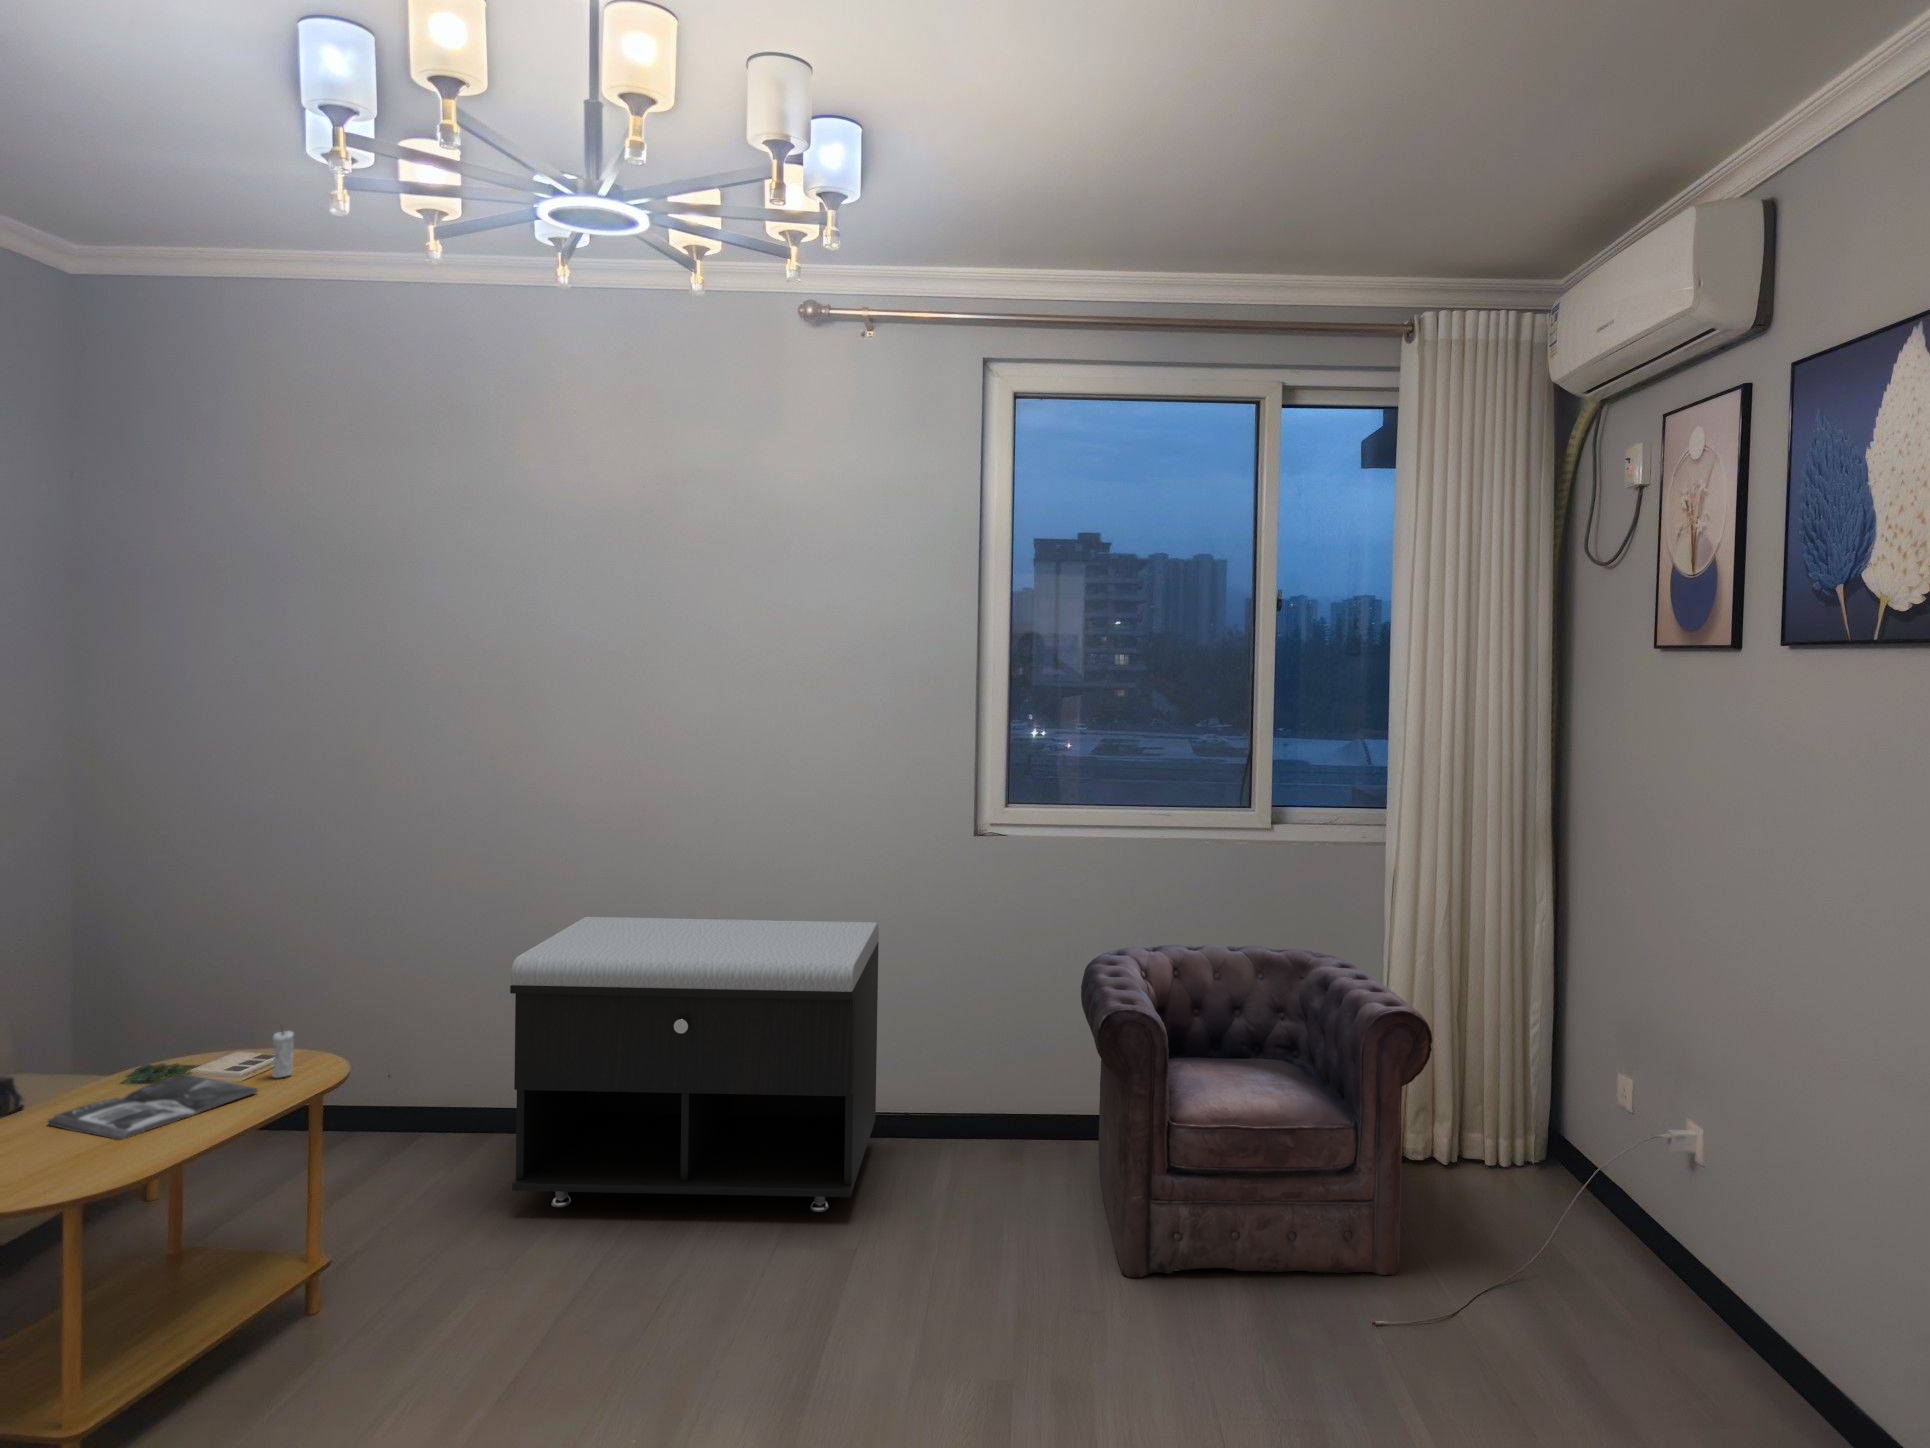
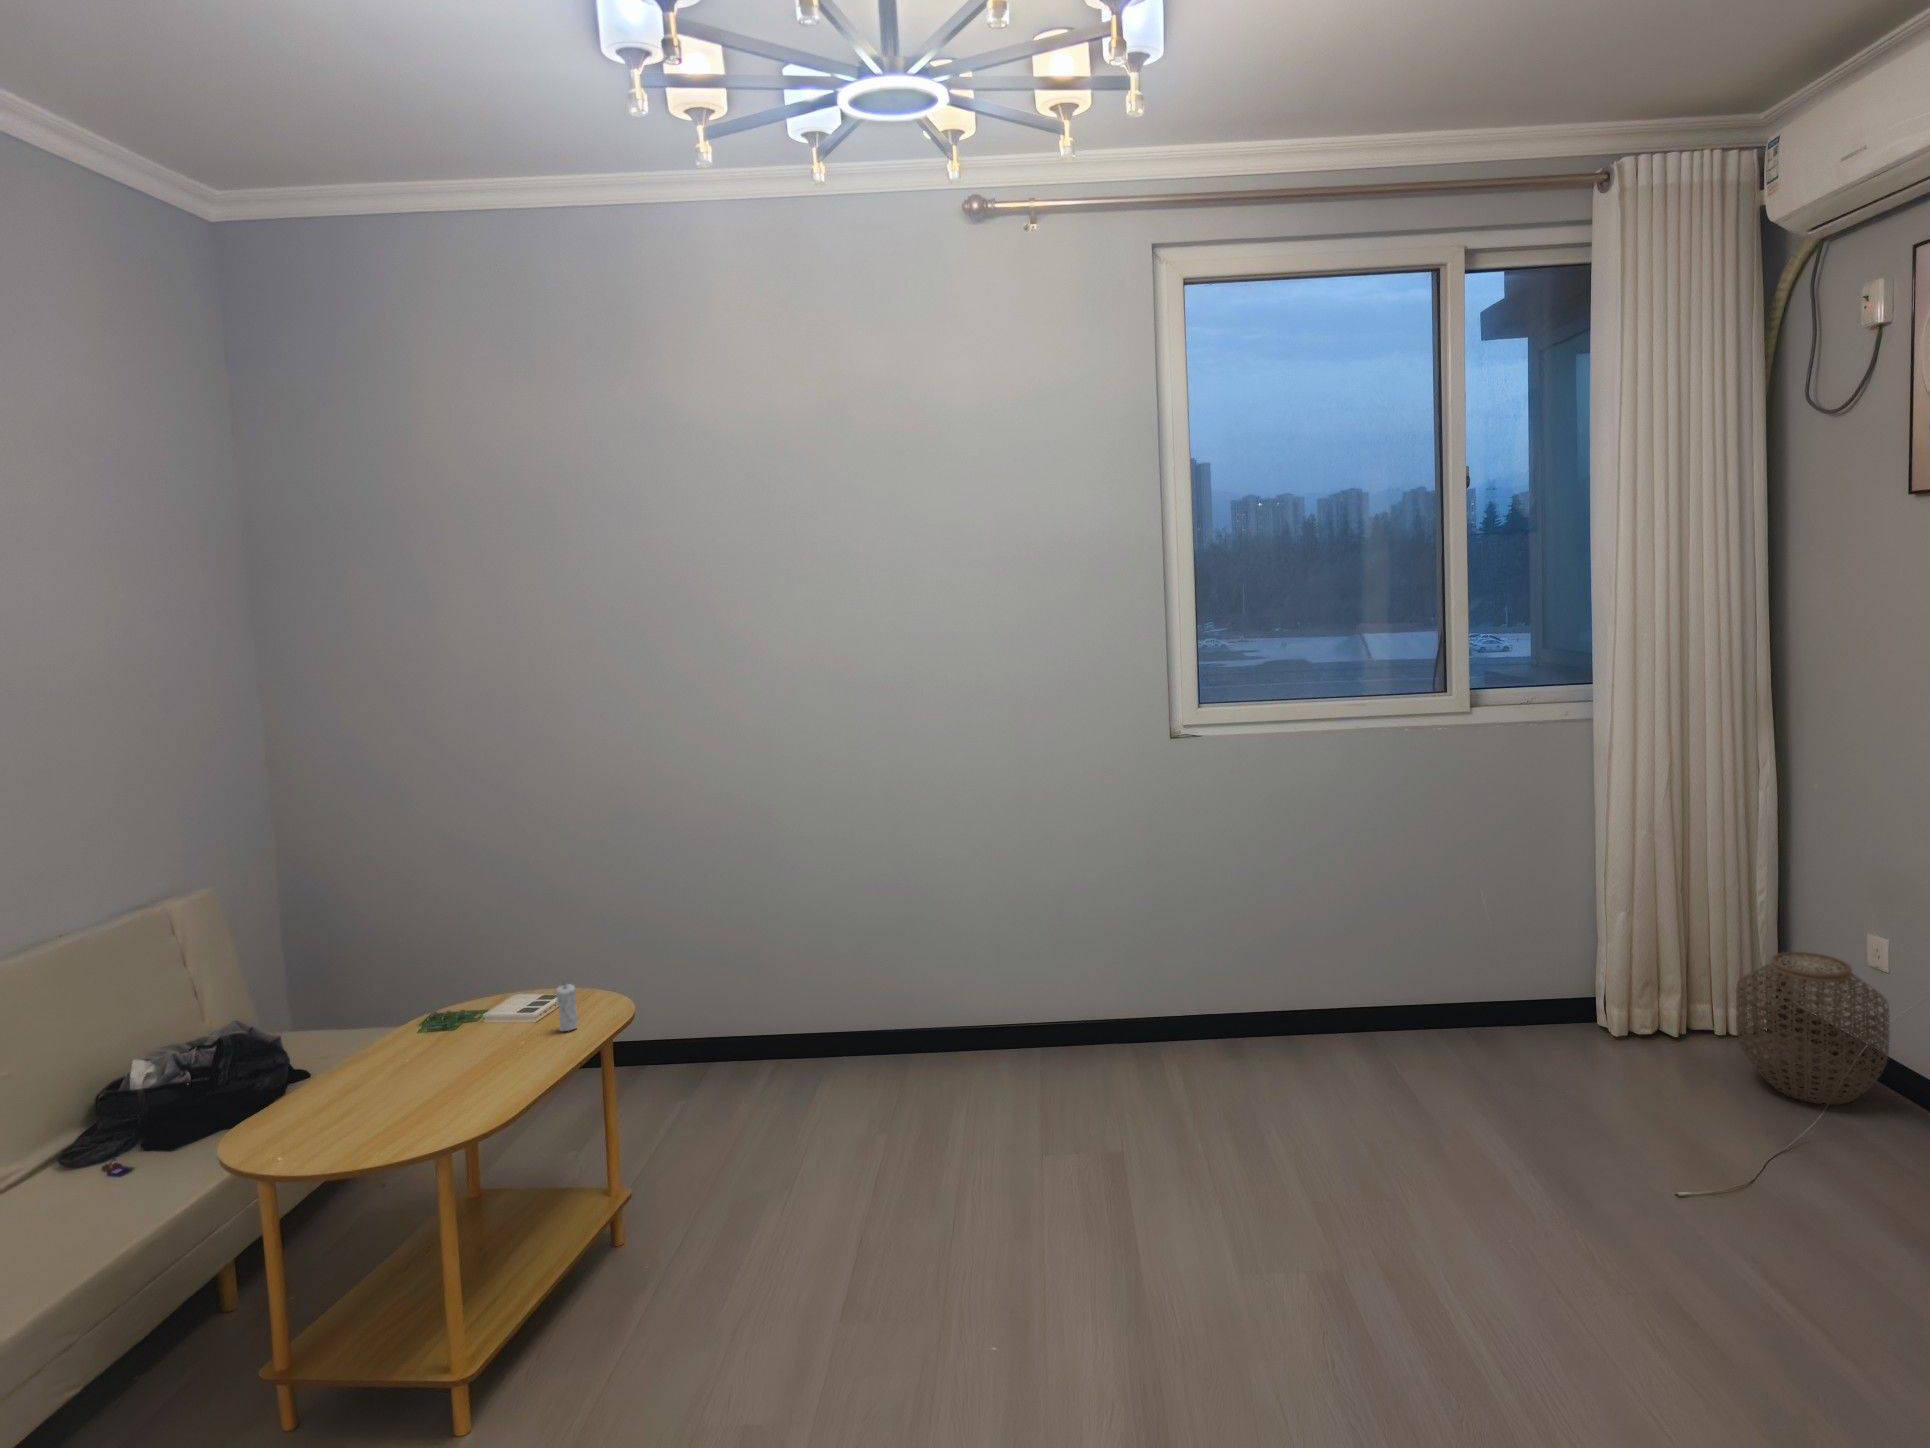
storage bench: present [510,917,879,1212] -> none [757,837,1113,1139]
armchair: present [1081,945,1432,1278] -> none [1312,832,1706,1163]
magazine: present [48,1074,258,1140] -> none [369,1034,558,1104]
woven basket: none [1485,1090,1624,1249] -> present [1736,952,1889,1104]

